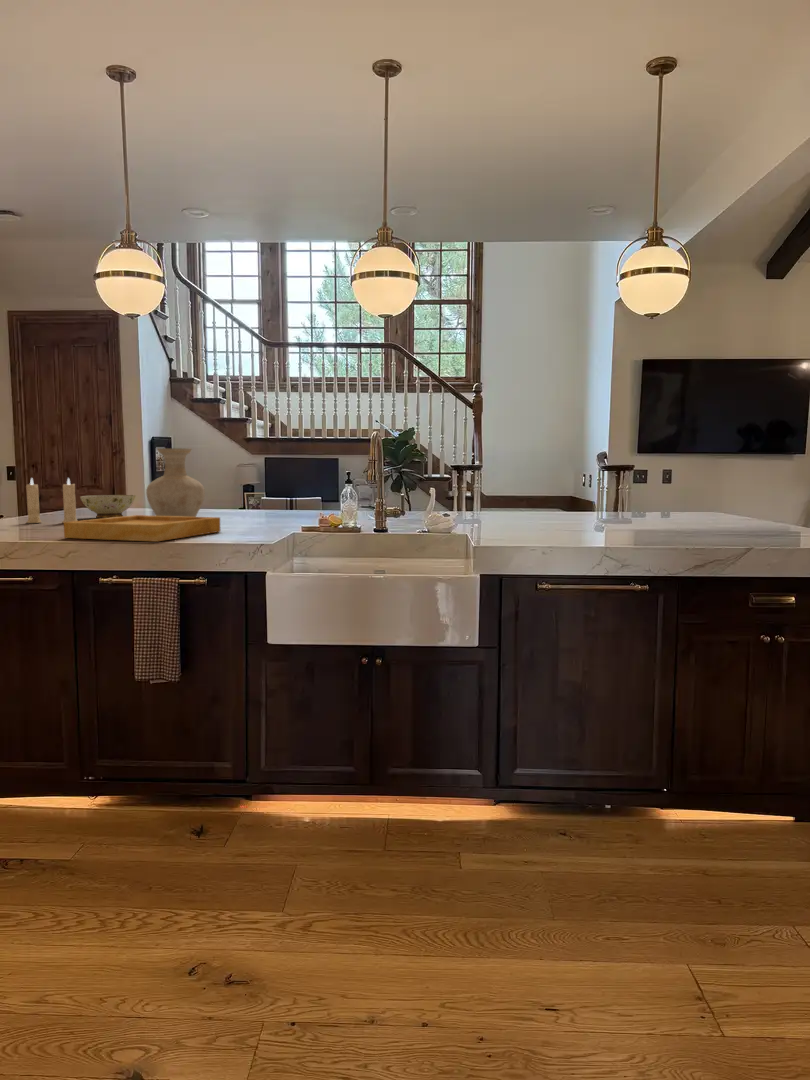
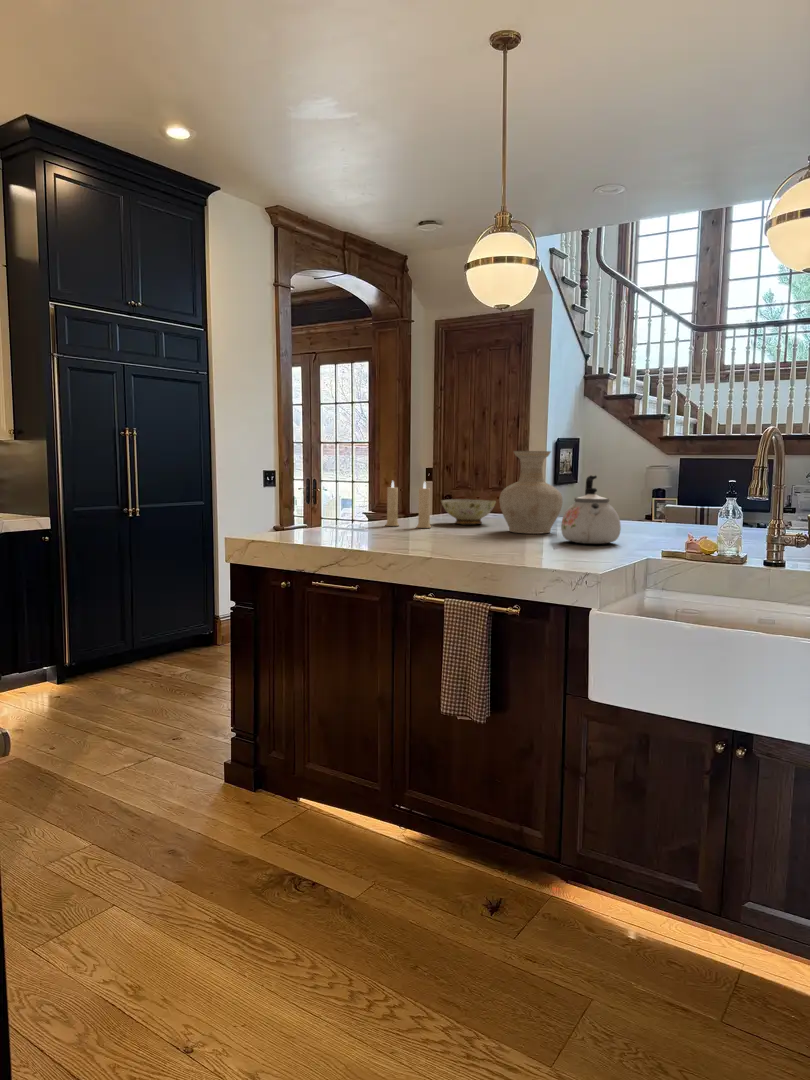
kettle: none [213,468,263,525] -> present [561,476,621,544]
tray: present [64,515,220,541] -> none [388,525,557,560]

